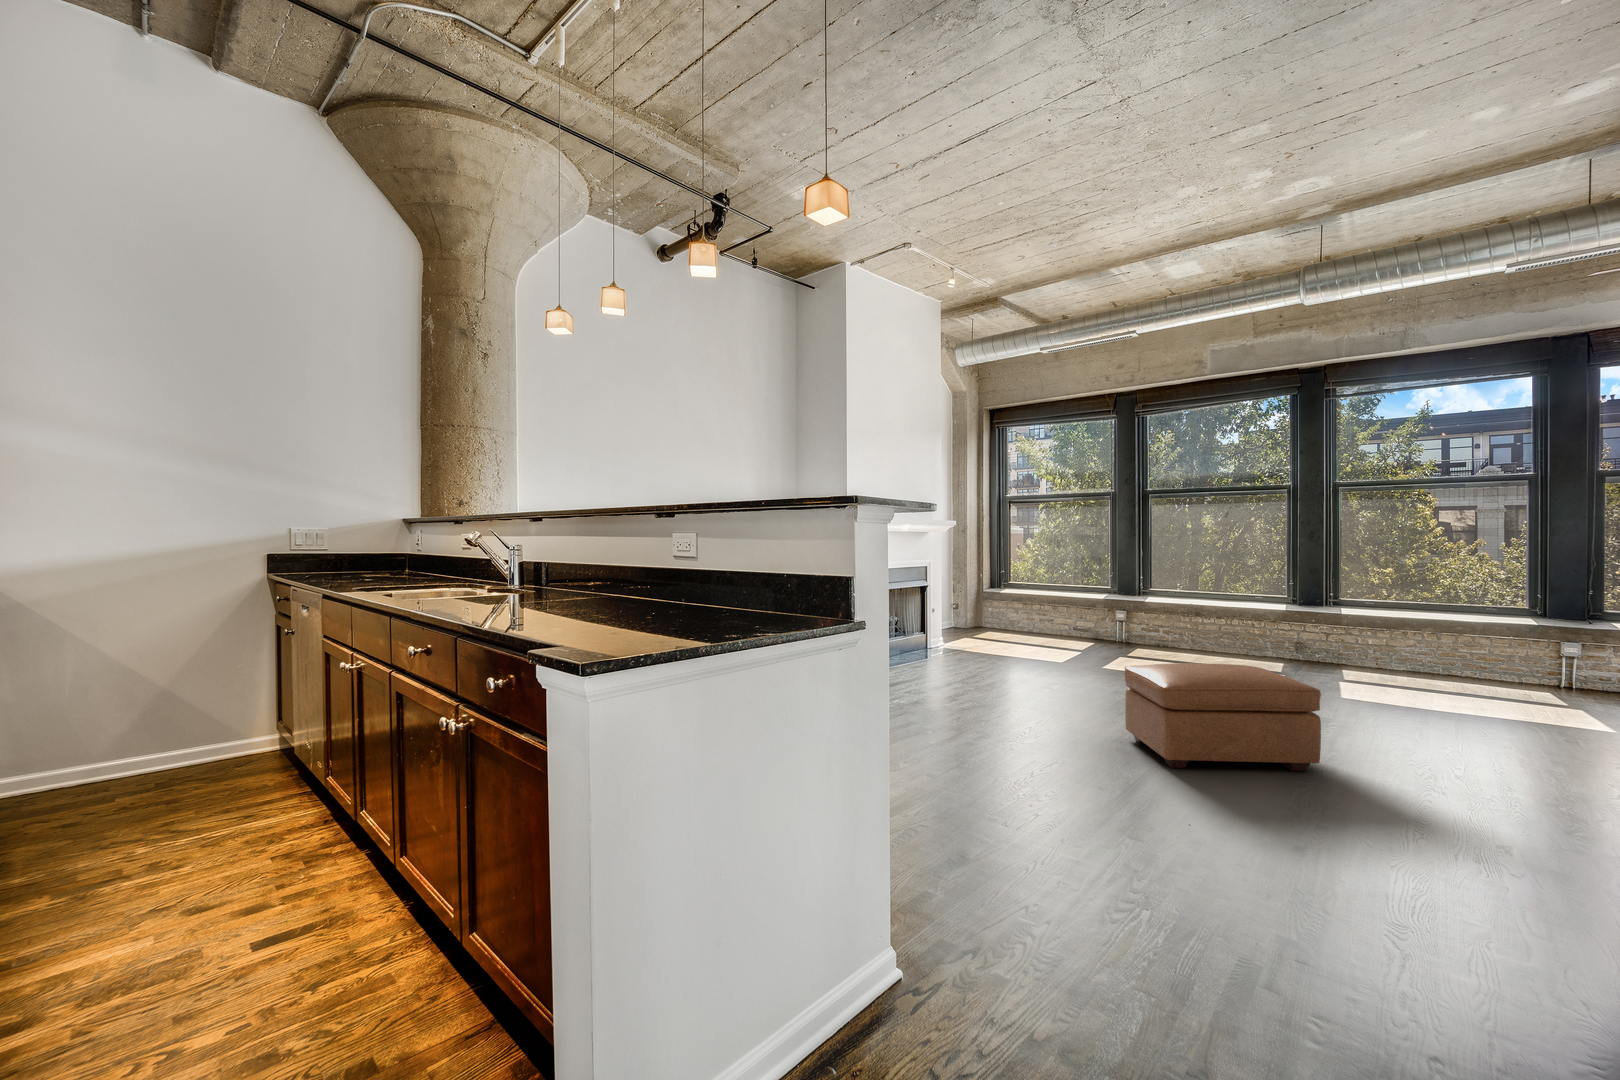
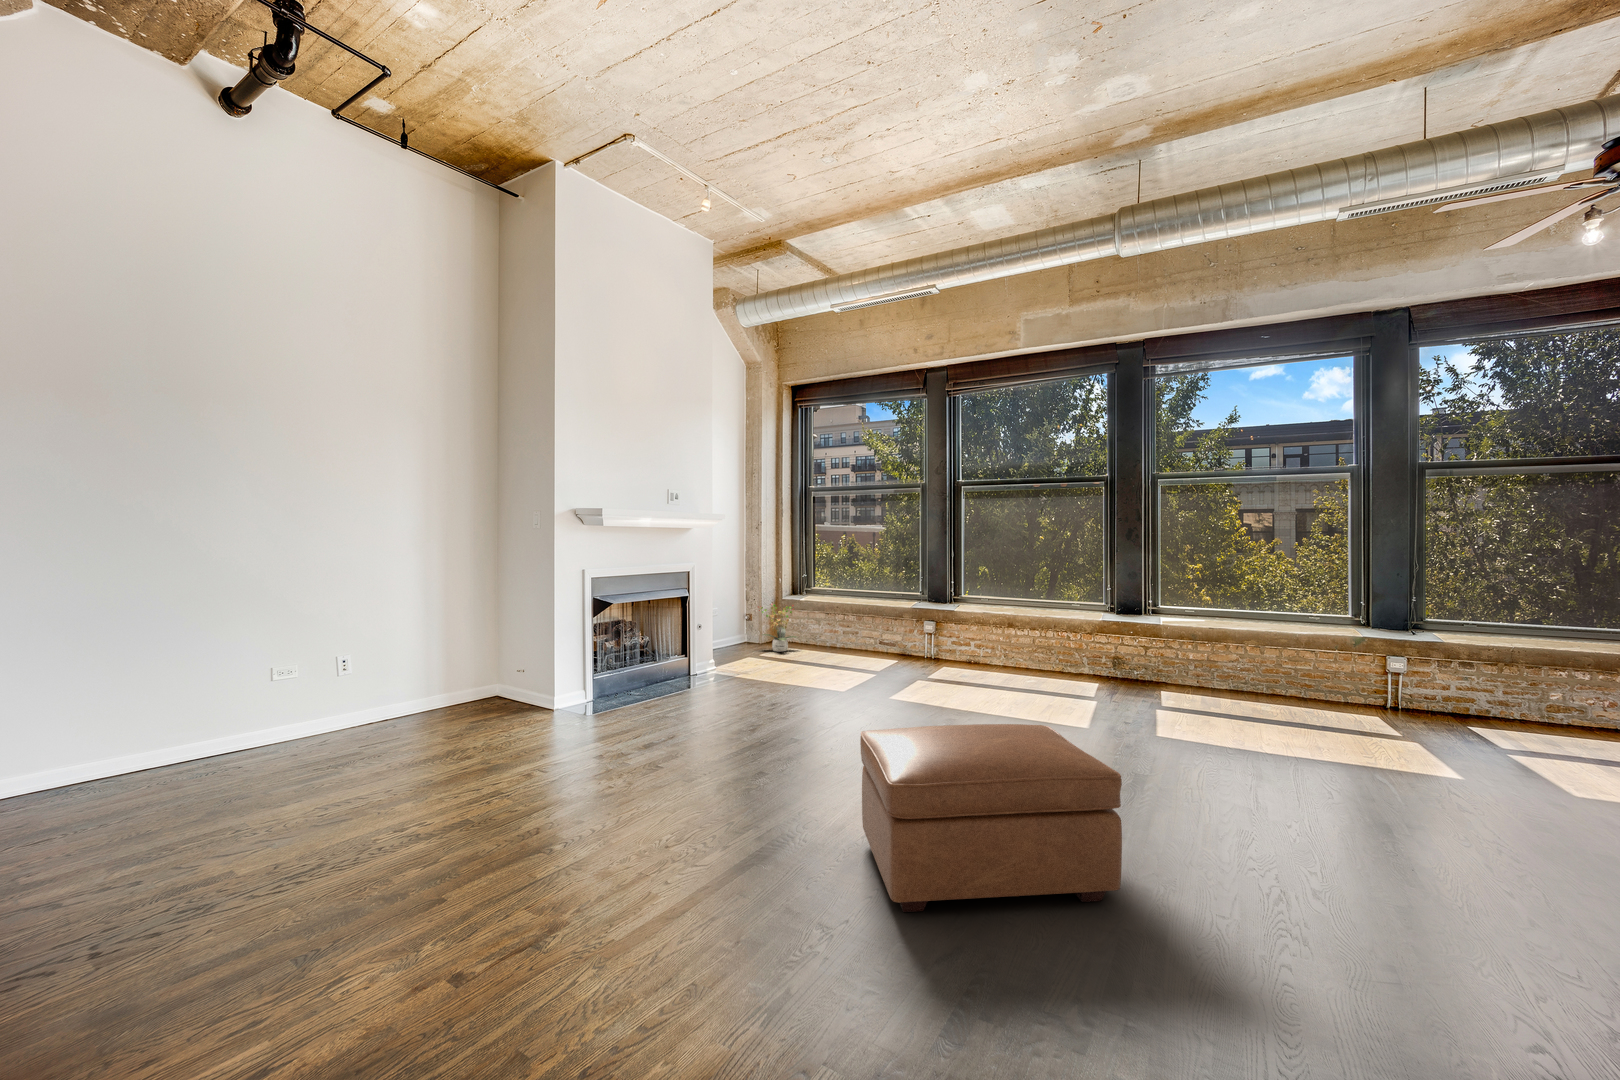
potted plant: none [963,594,998,634] -> present [759,604,796,652]

